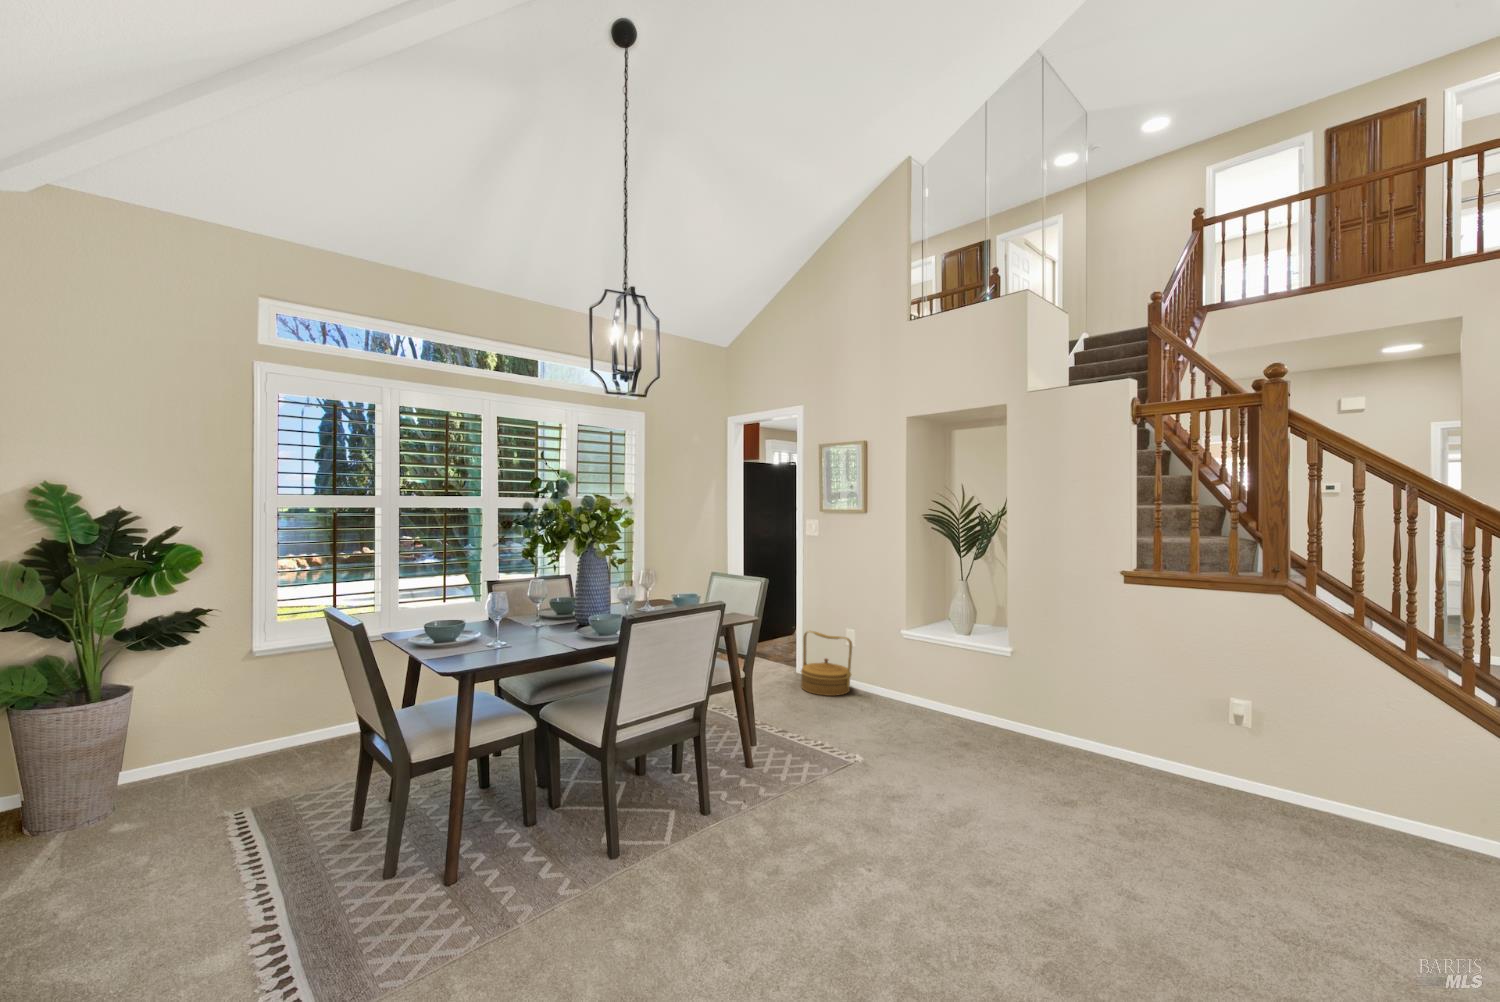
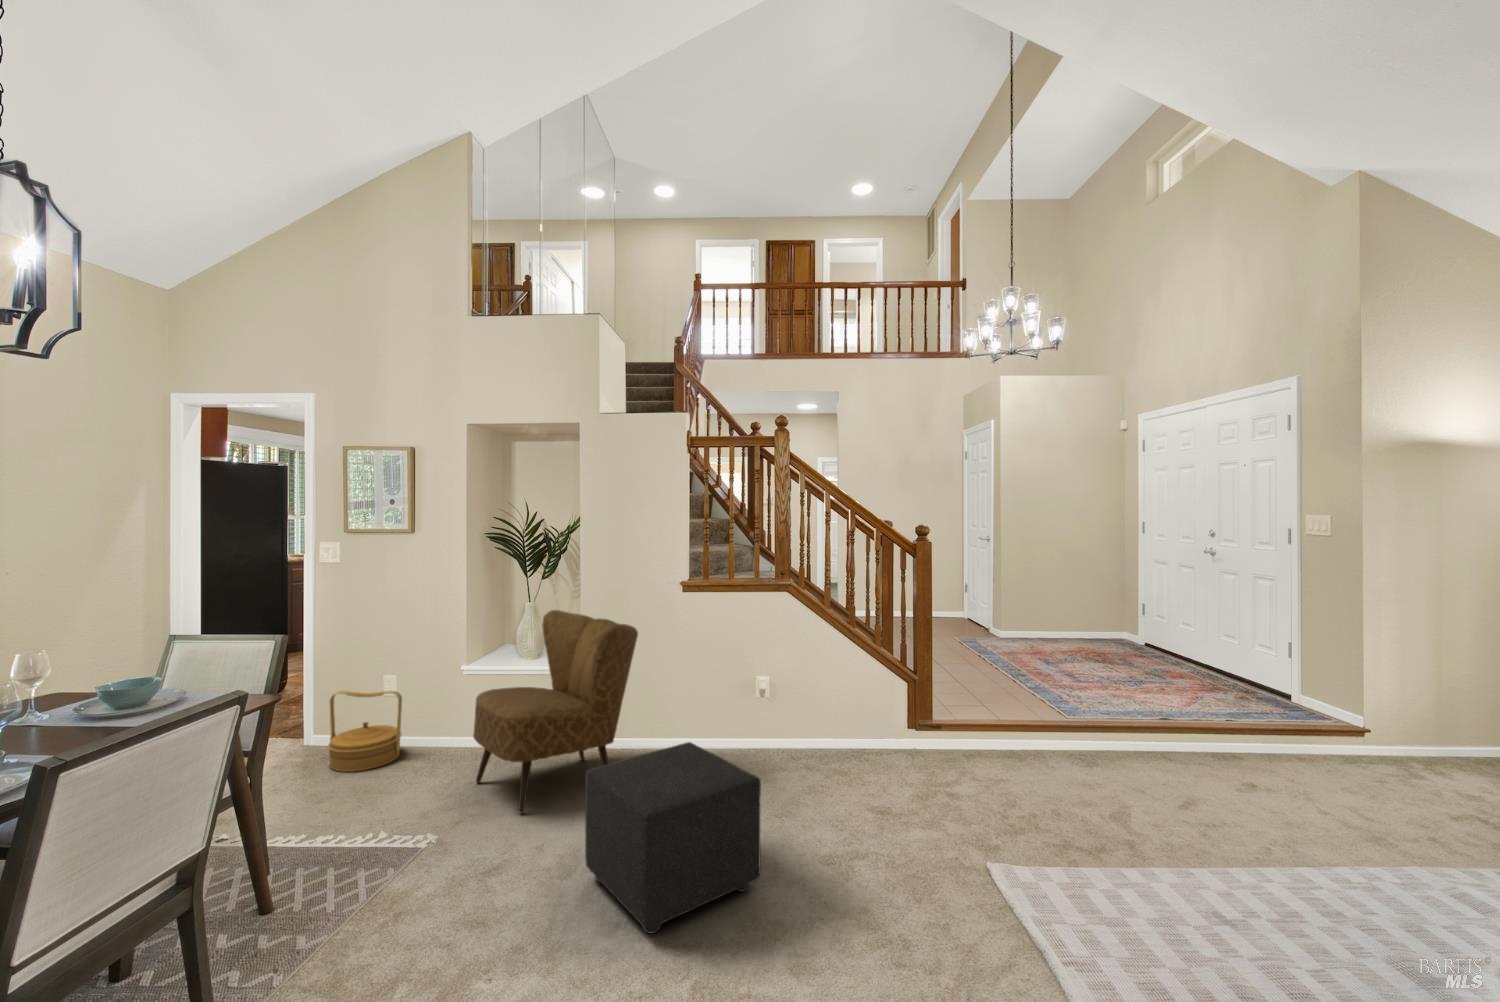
armchair: none [902,586,1066,762] -> present [473,610,638,813]
ottoman: none [989,729,1204,920] -> present [585,742,761,934]

